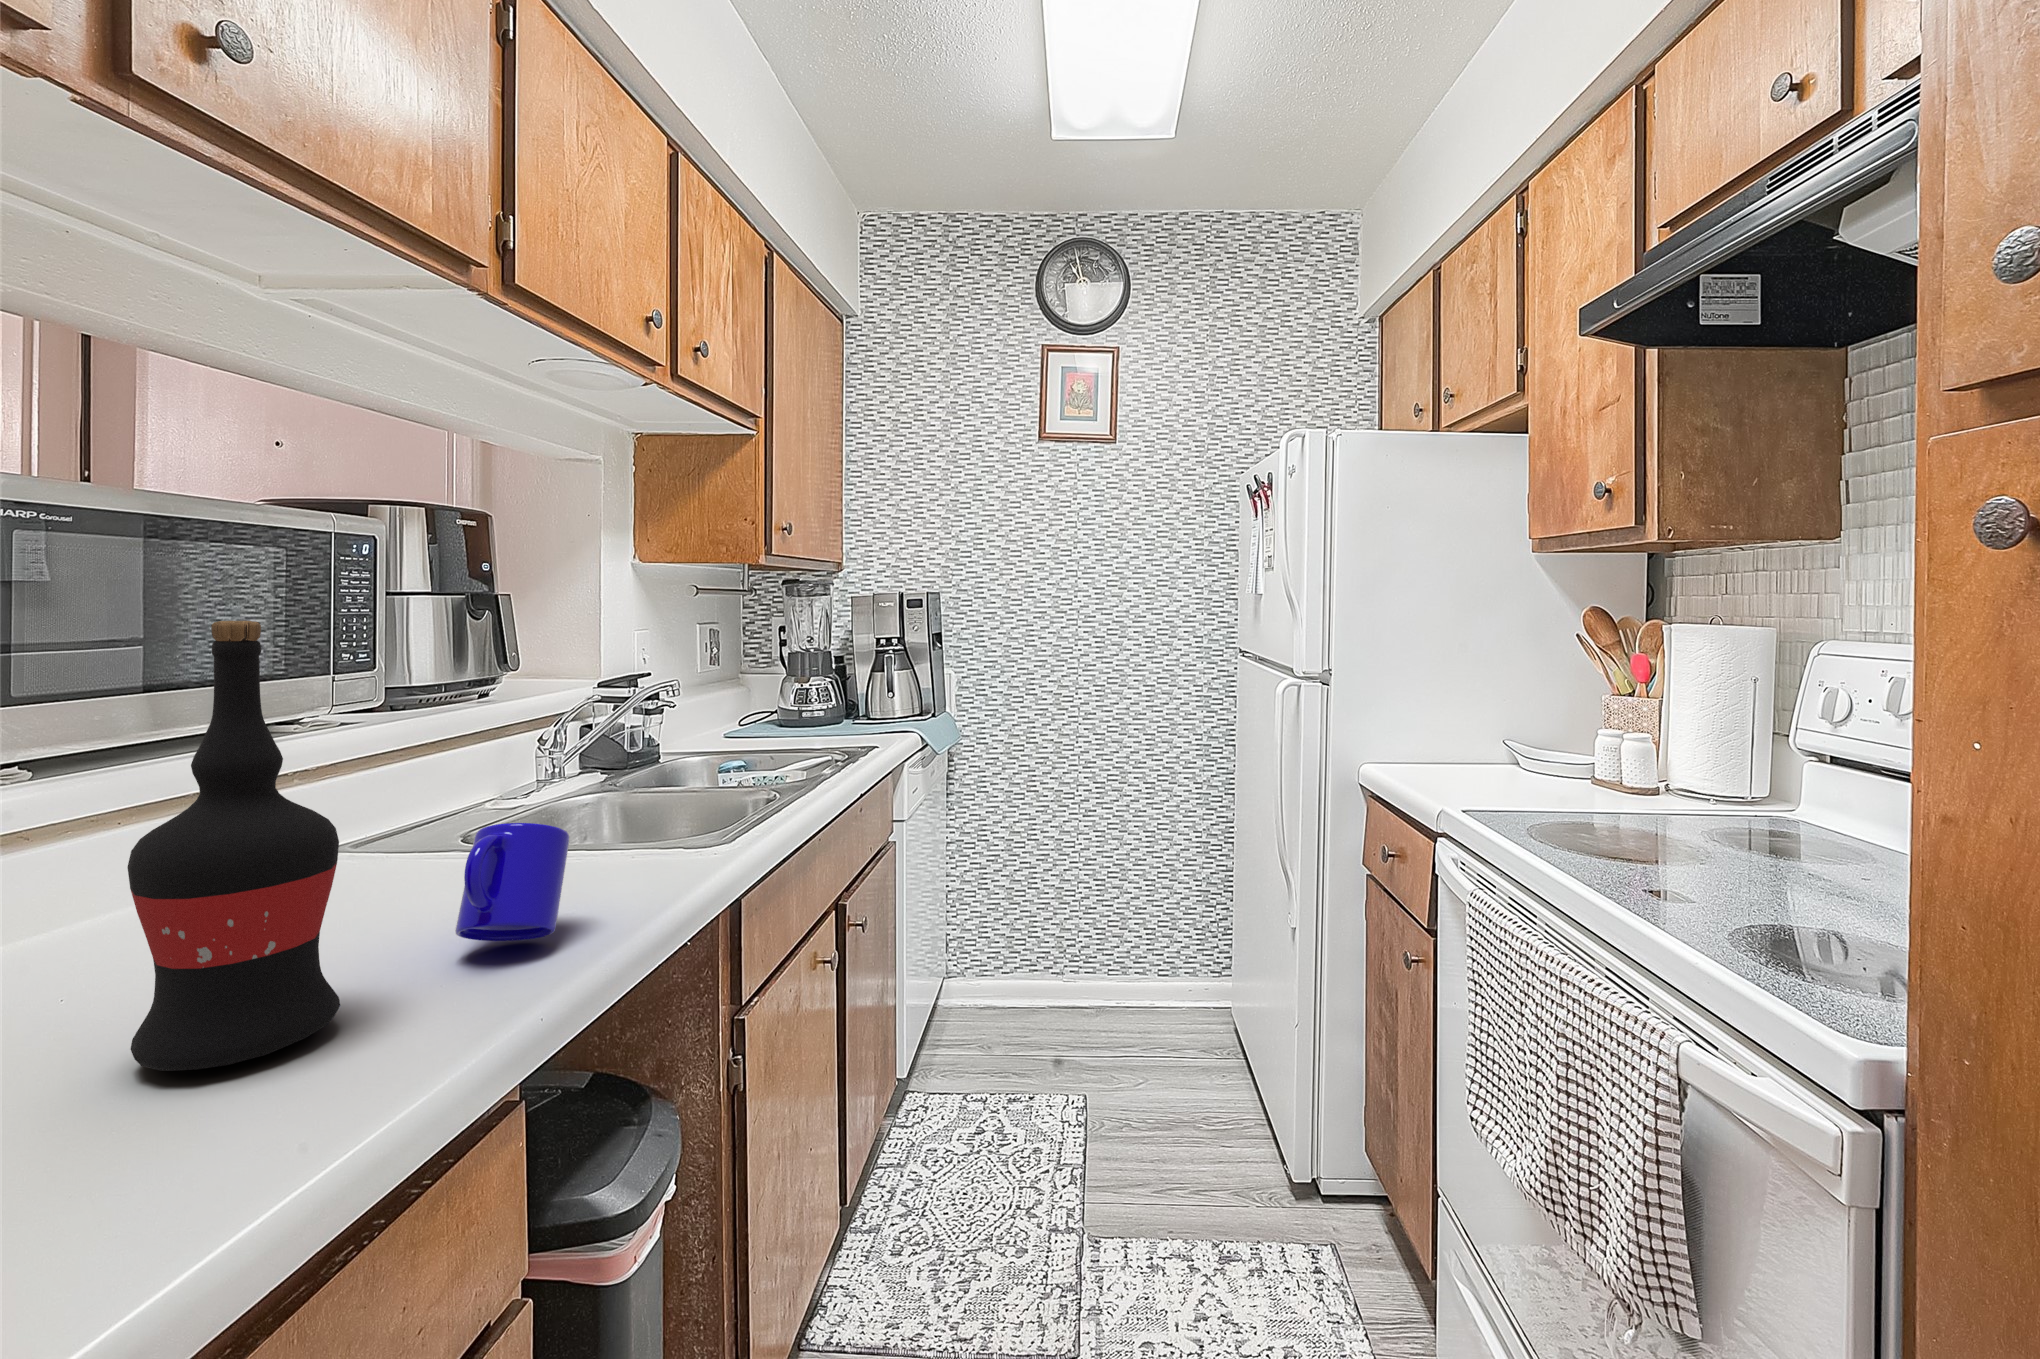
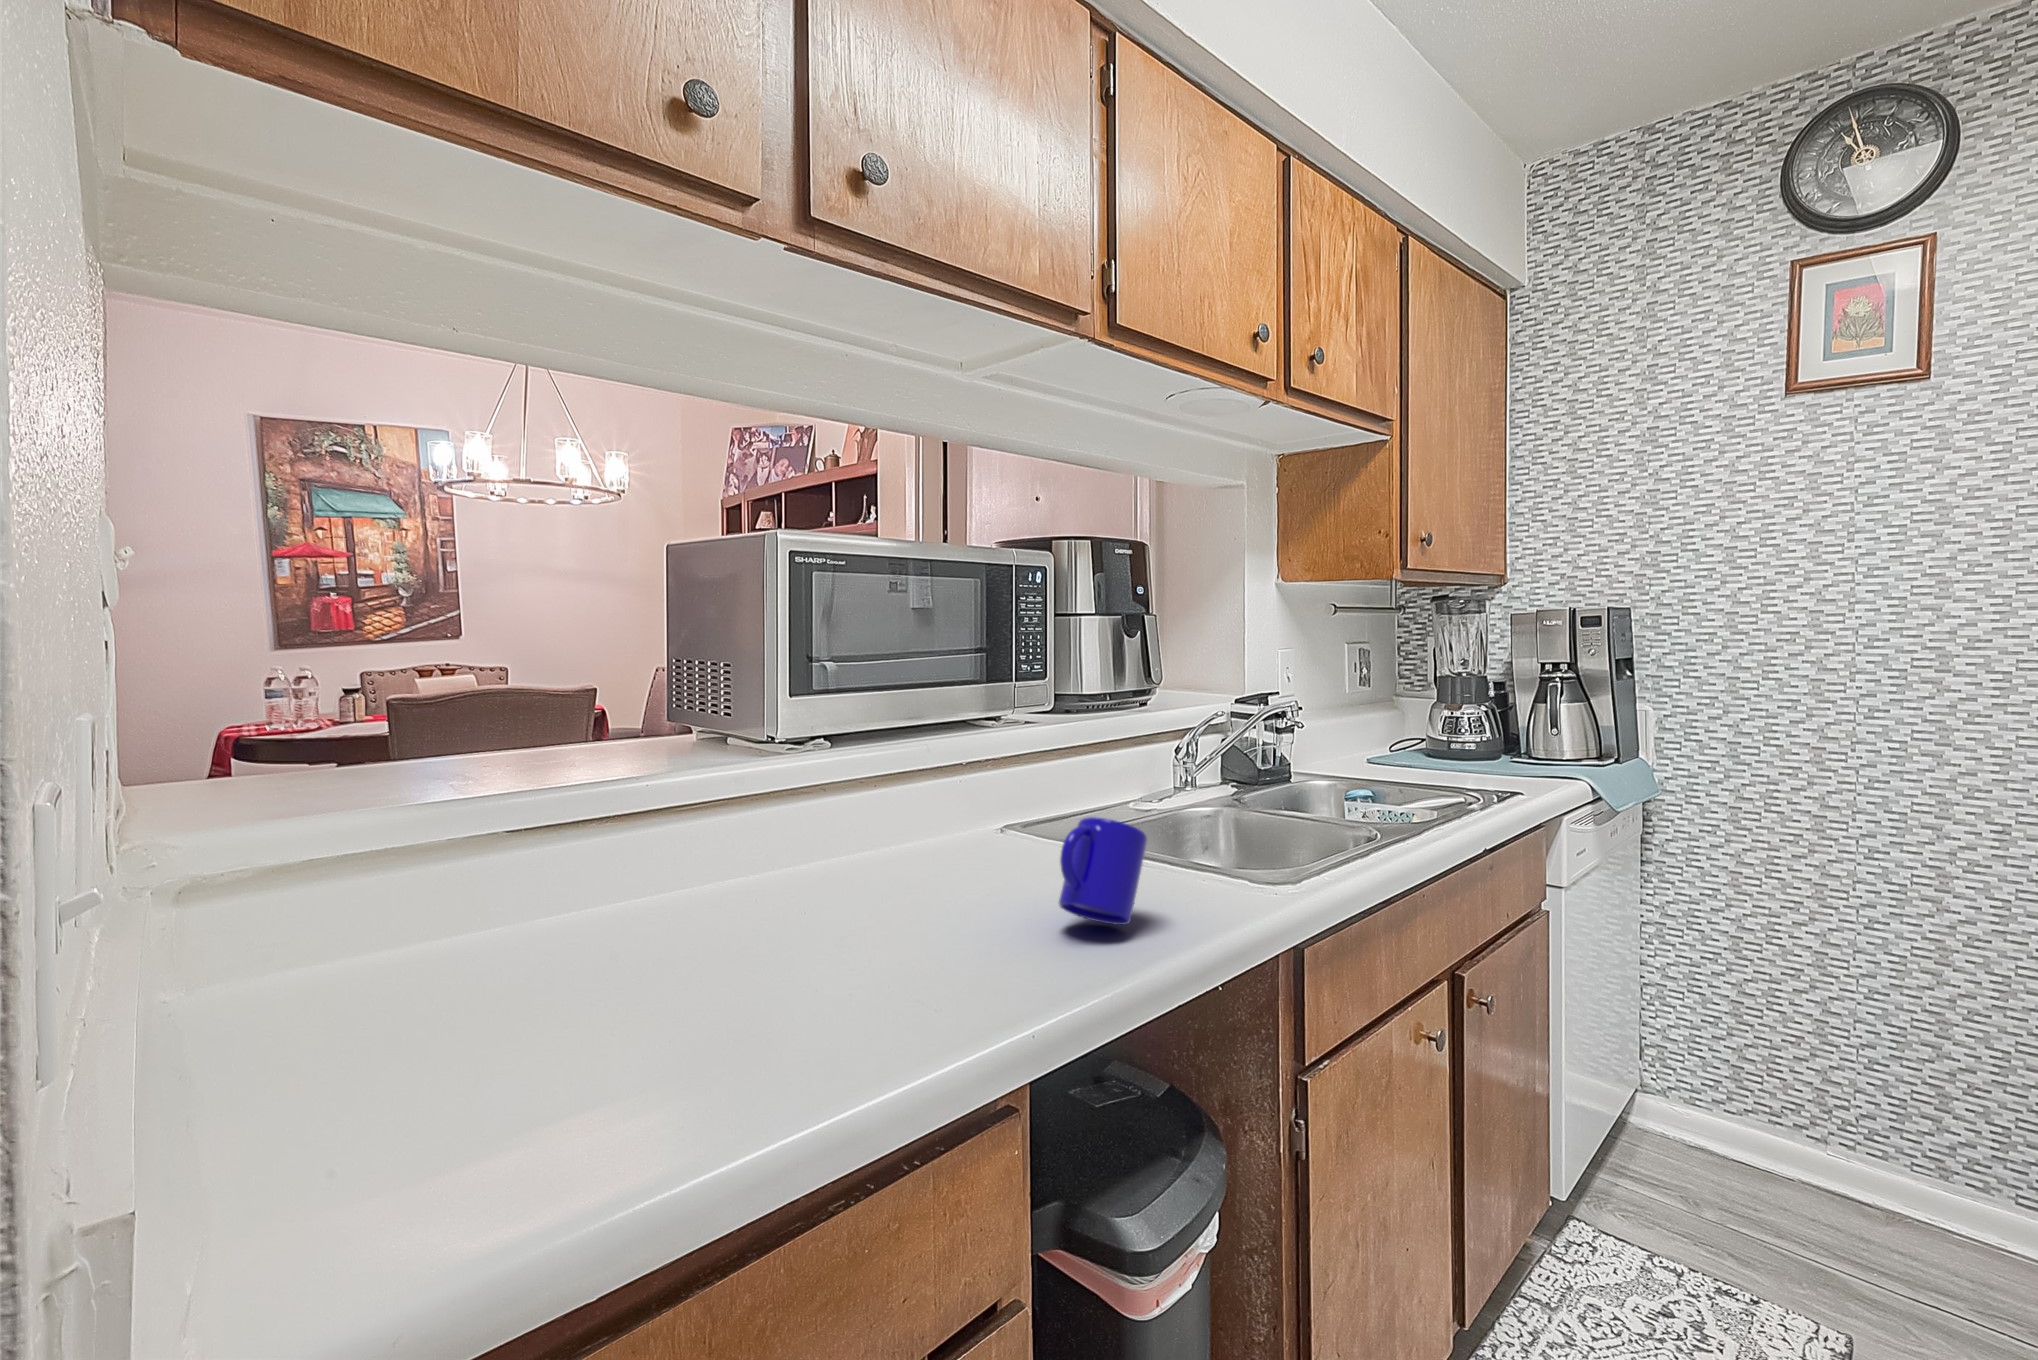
wine bottle: present [127,621,340,1071] -> none [860,639,973,967]

